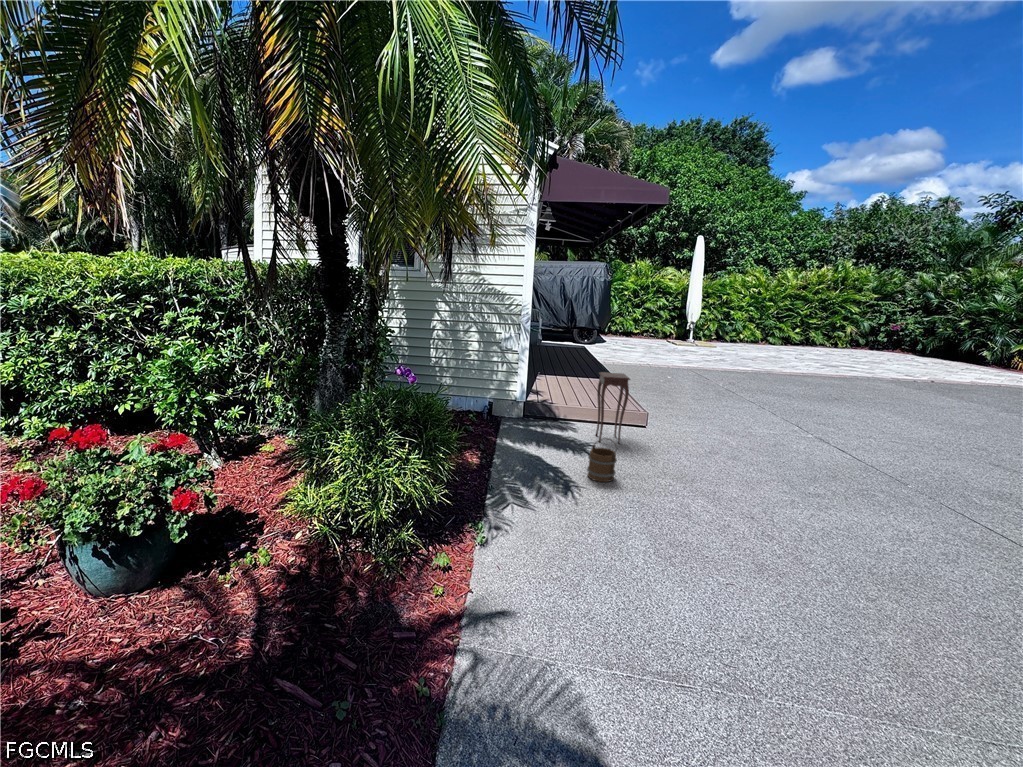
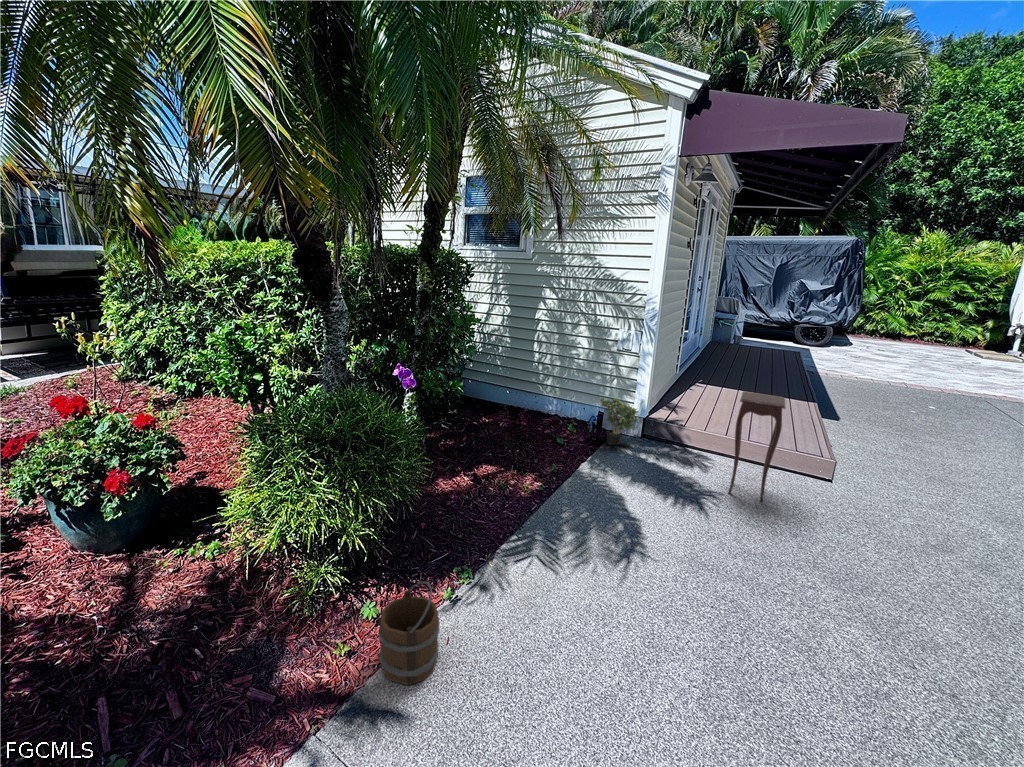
potted plant: none [493,387,525,424] -> present [599,398,639,445]
bucket: present [587,438,617,482] -> present [379,581,439,685]

